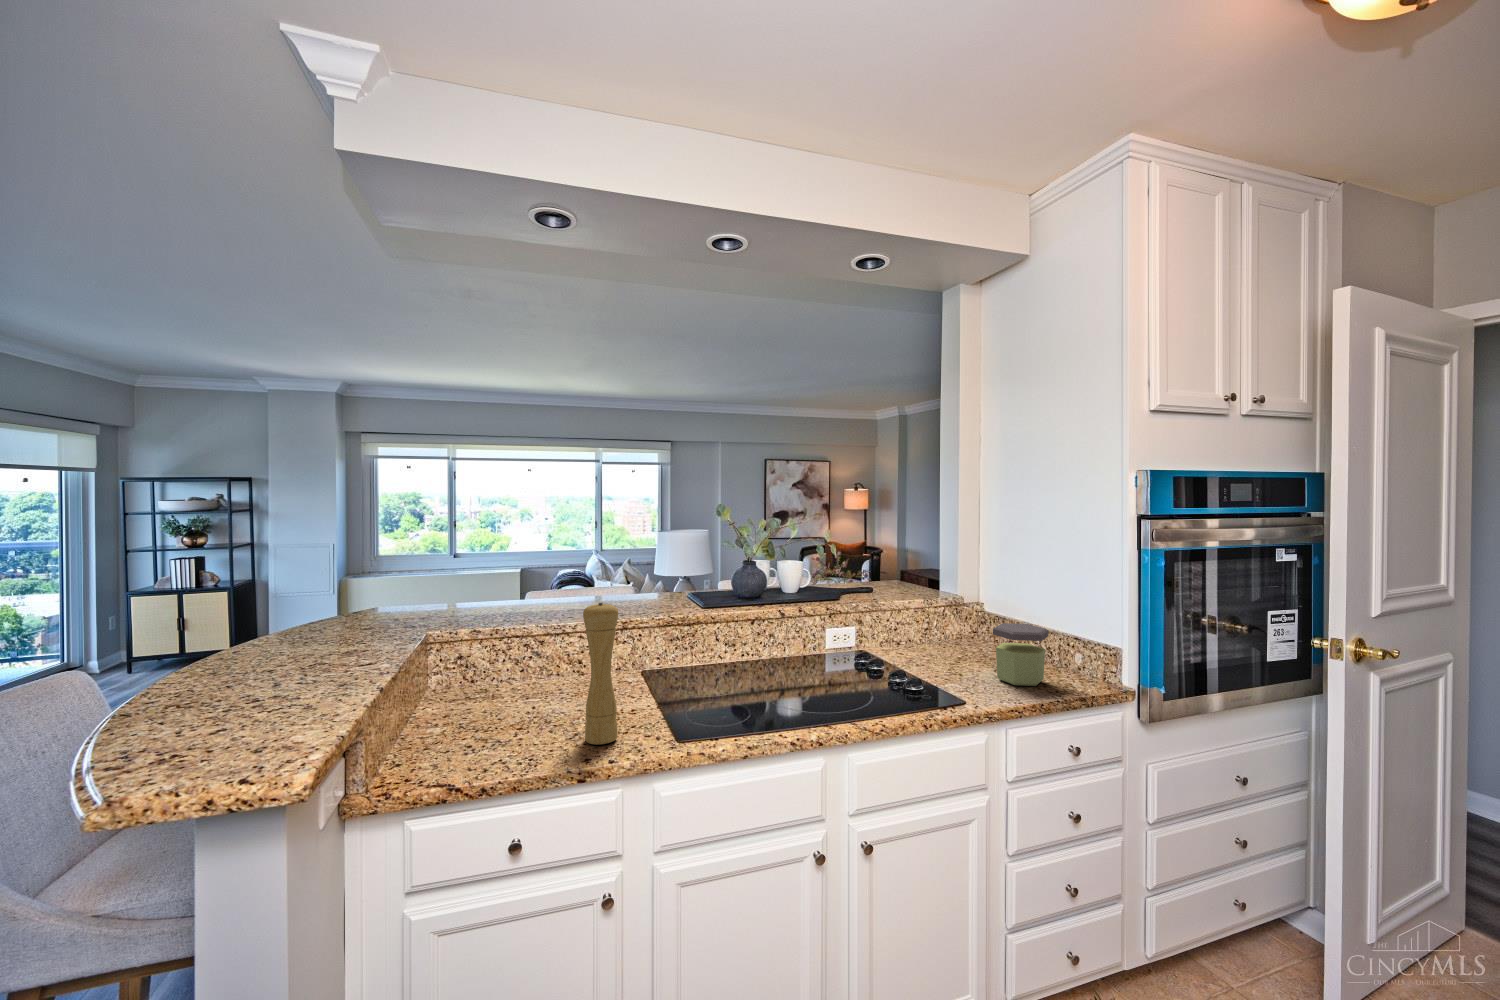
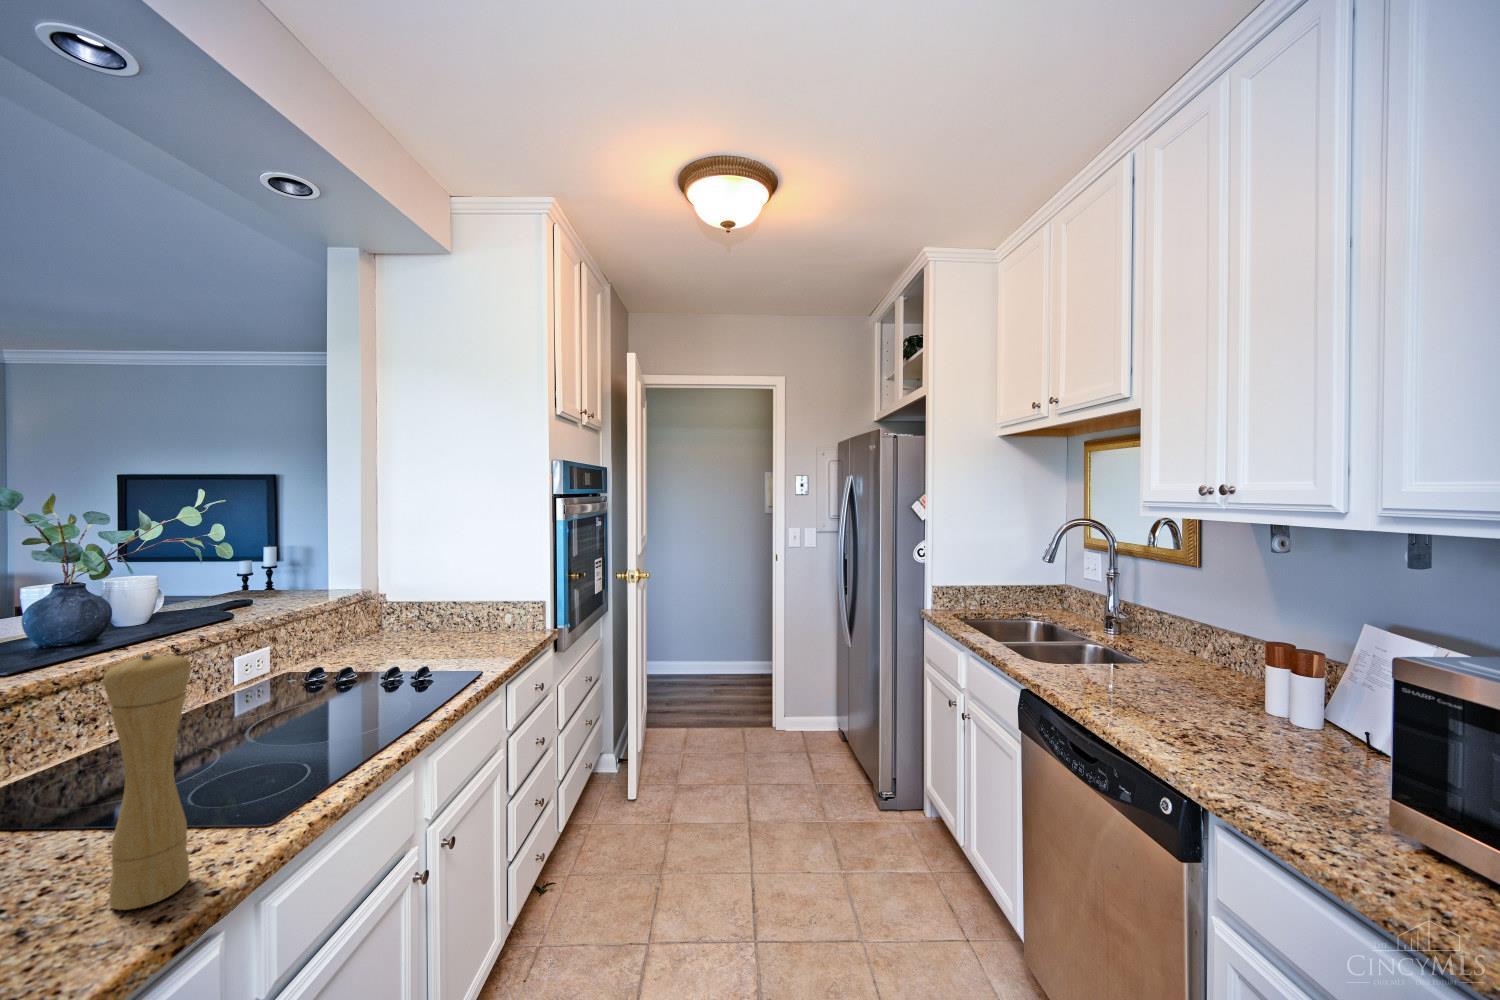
jar: present [993,623,1049,686] -> none [461,597,509,651]

